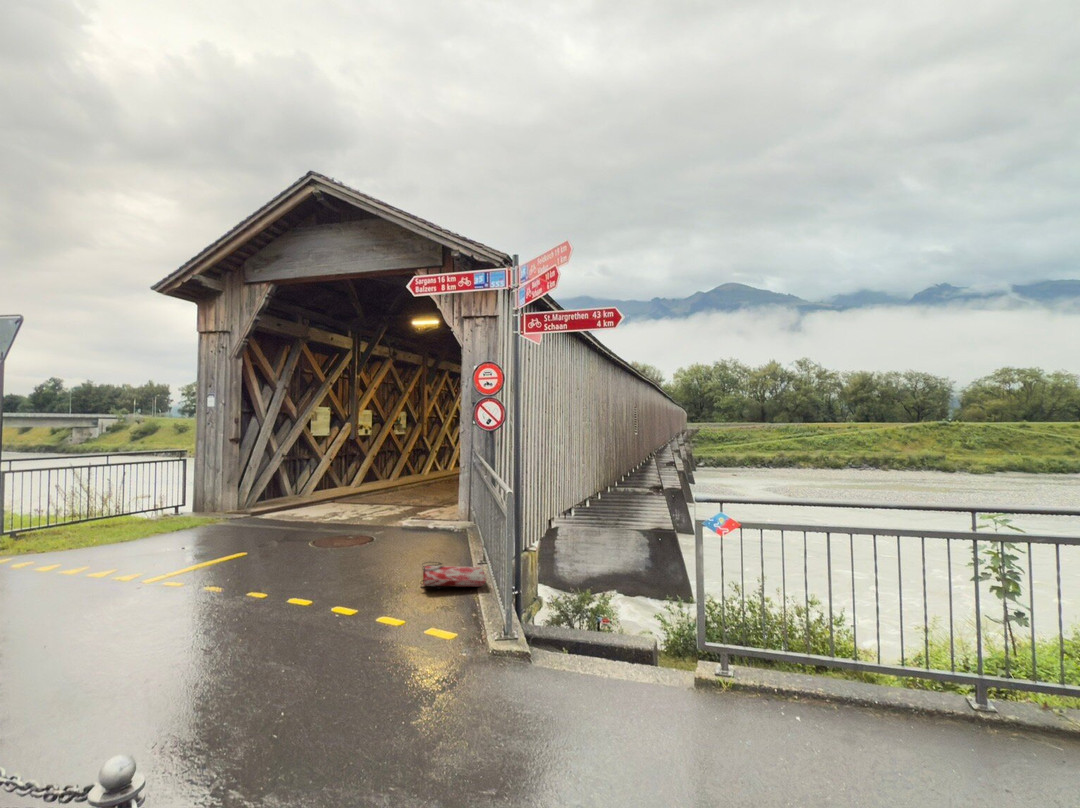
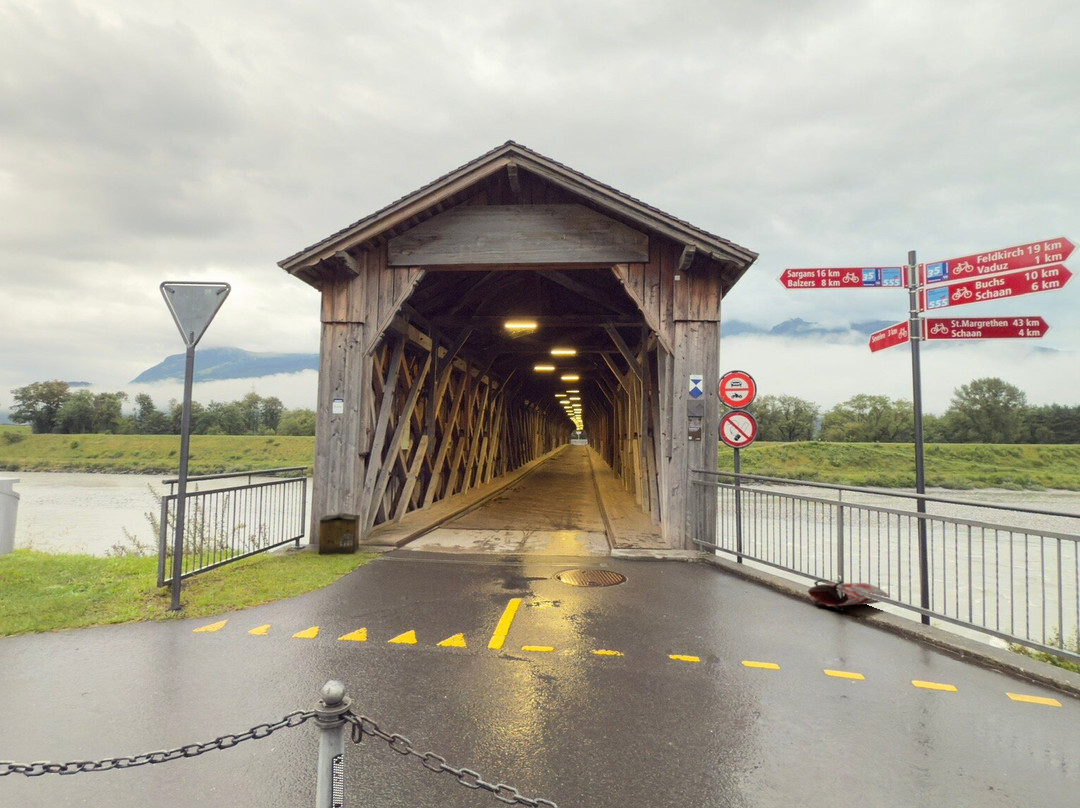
cardboard box: none [182,487,226,520] -> present [319,513,360,555]

